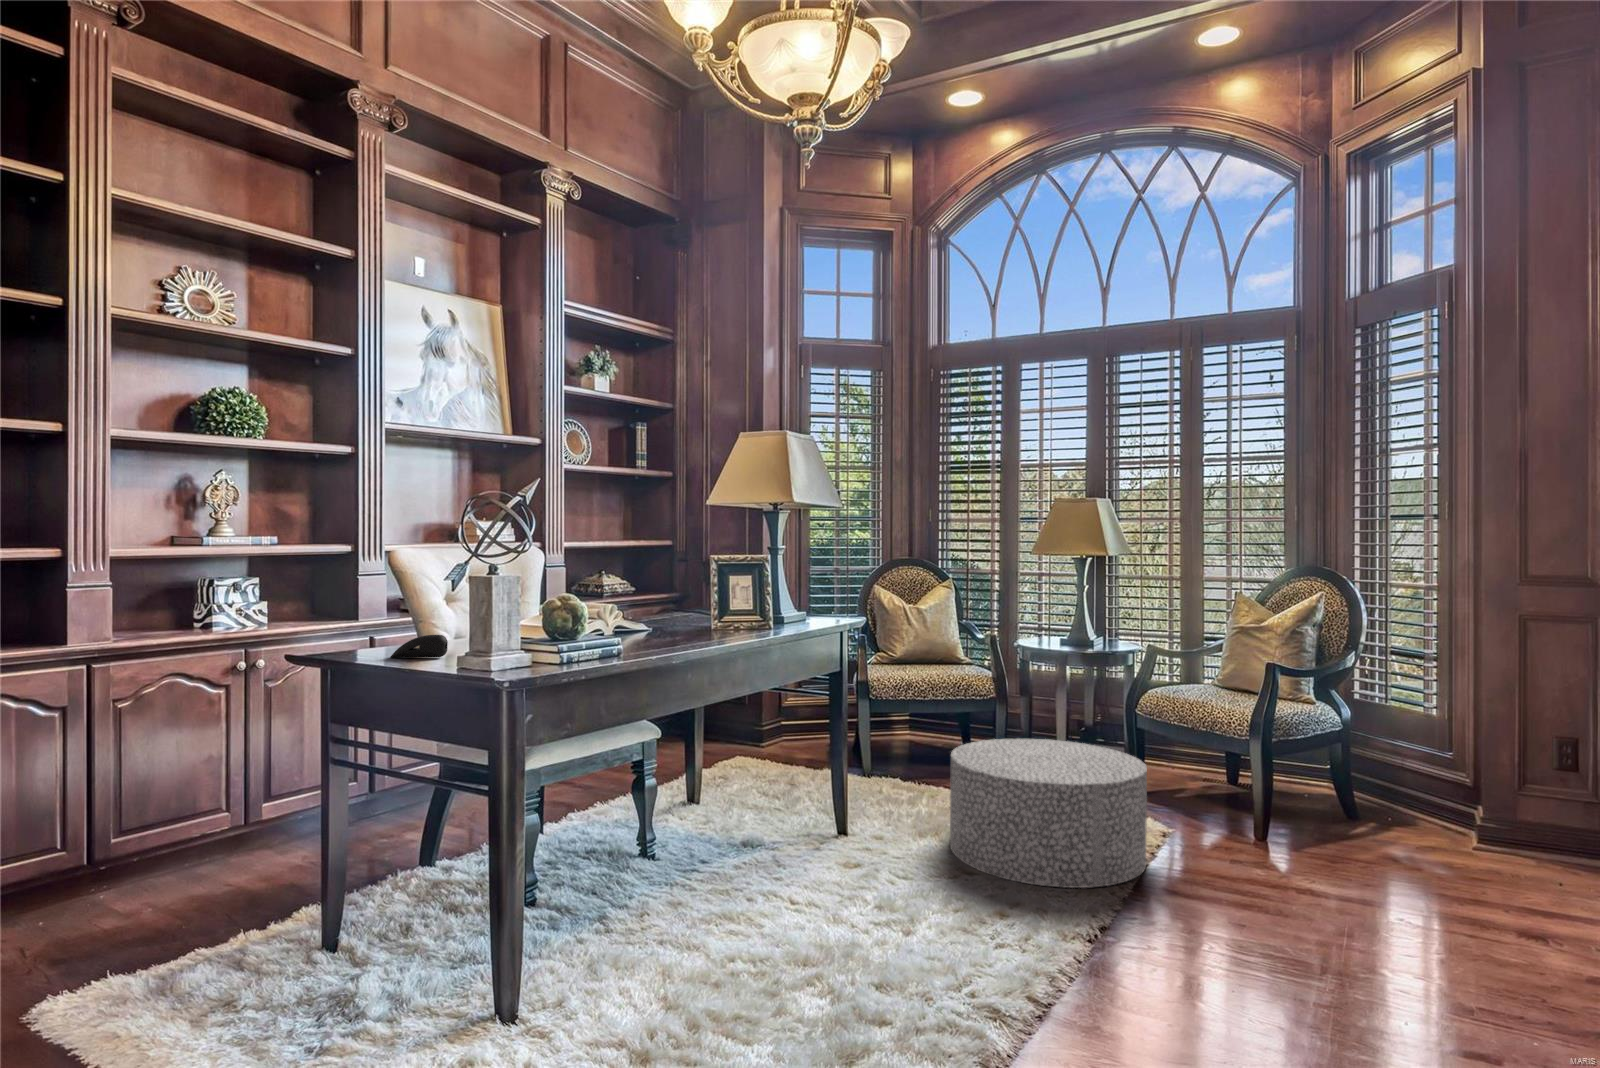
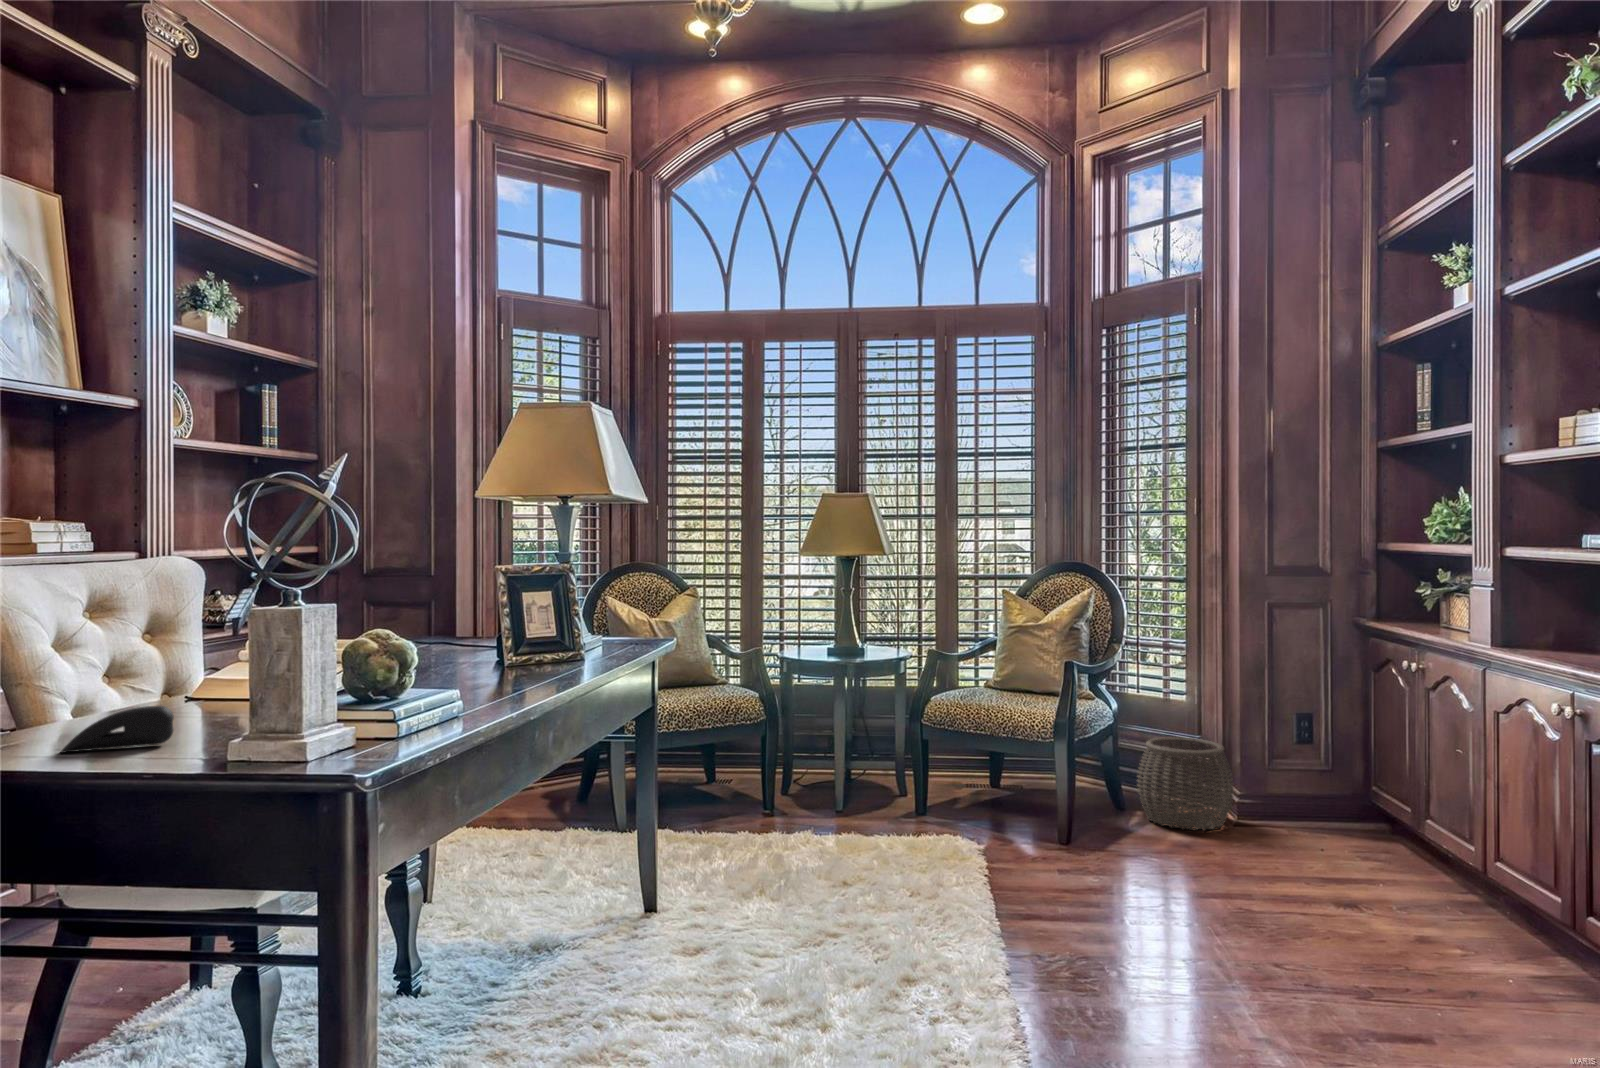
ottoman: present [950,738,1147,888] -> none [779,766,999,939]
woven basket: none [1364,748,1478,847] -> present [1137,737,1234,830]

